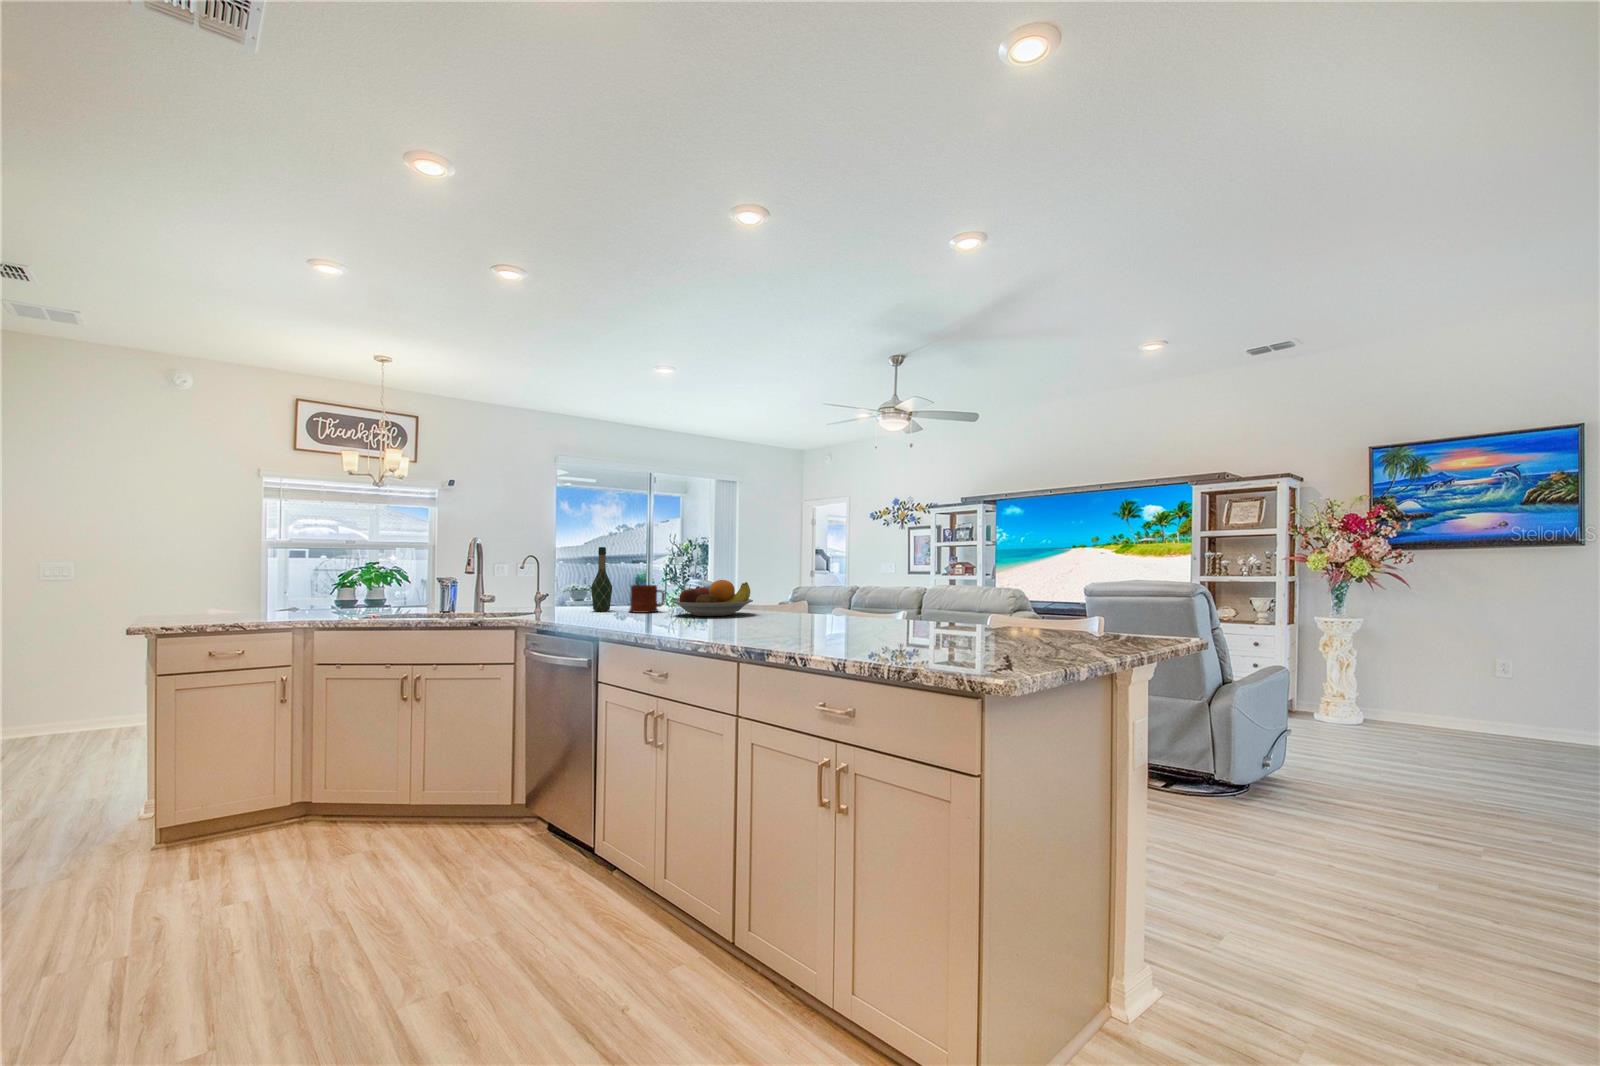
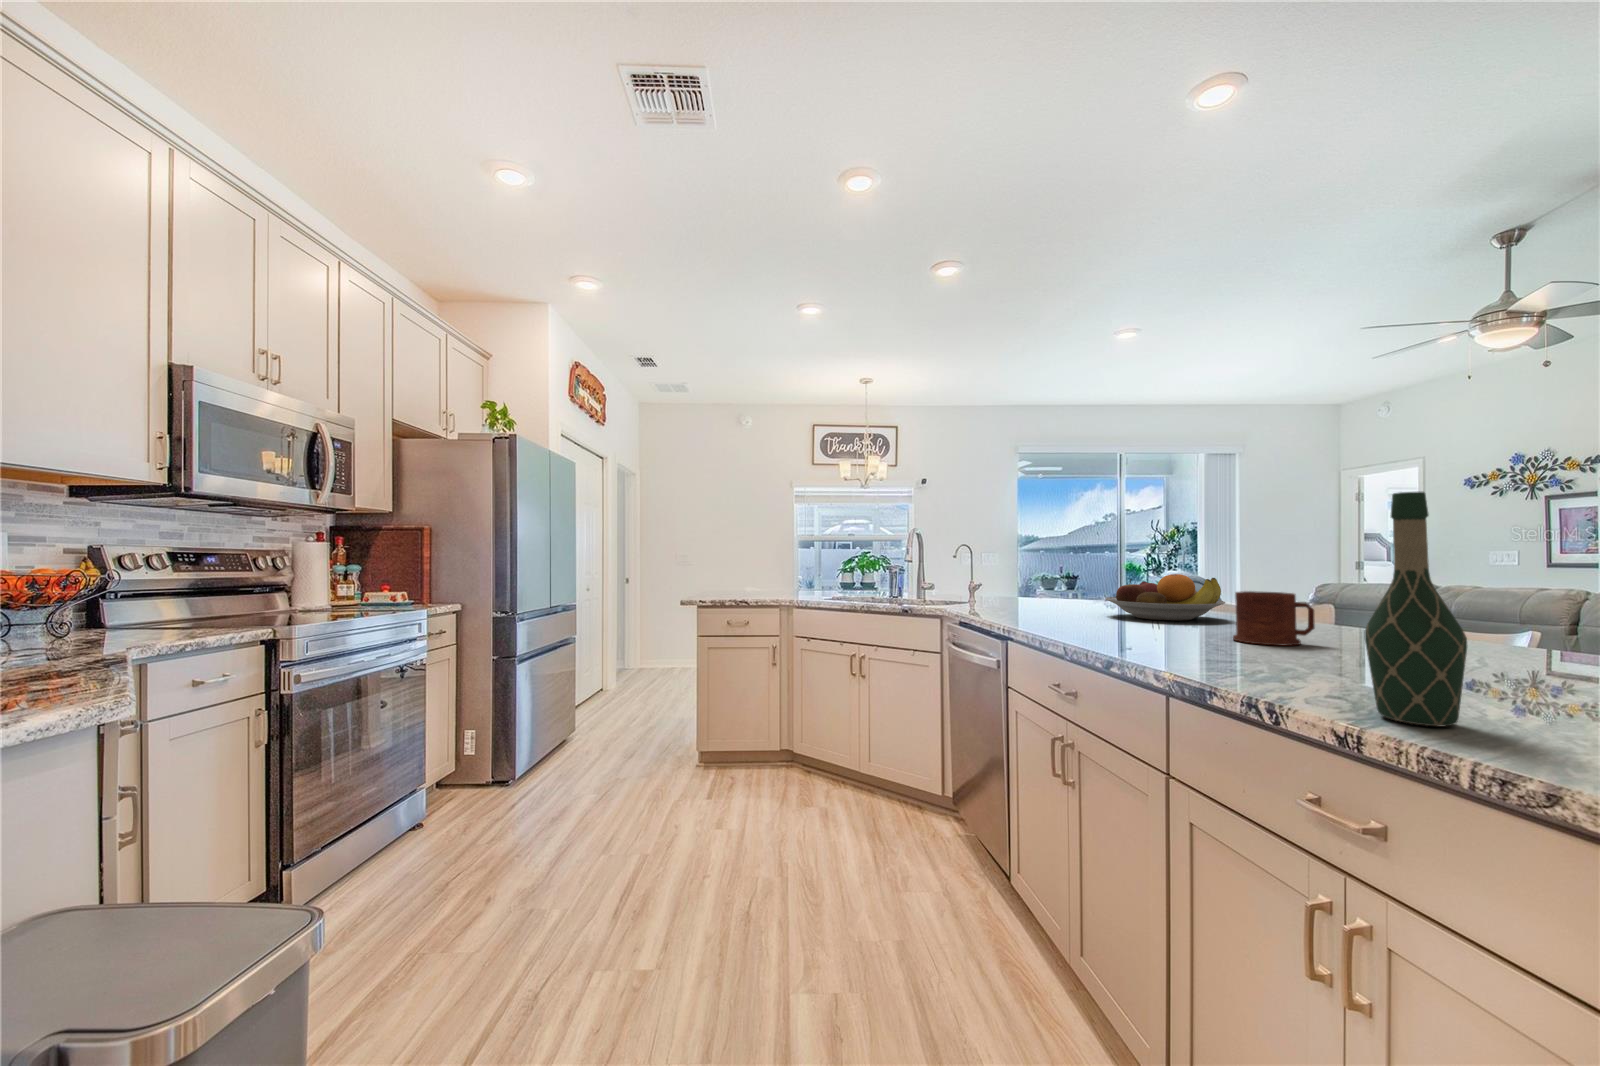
wine bottle: present [591,547,612,611] -> present [1364,492,1467,726]
mug: present [629,585,665,613] -> present [1233,591,1315,646]

